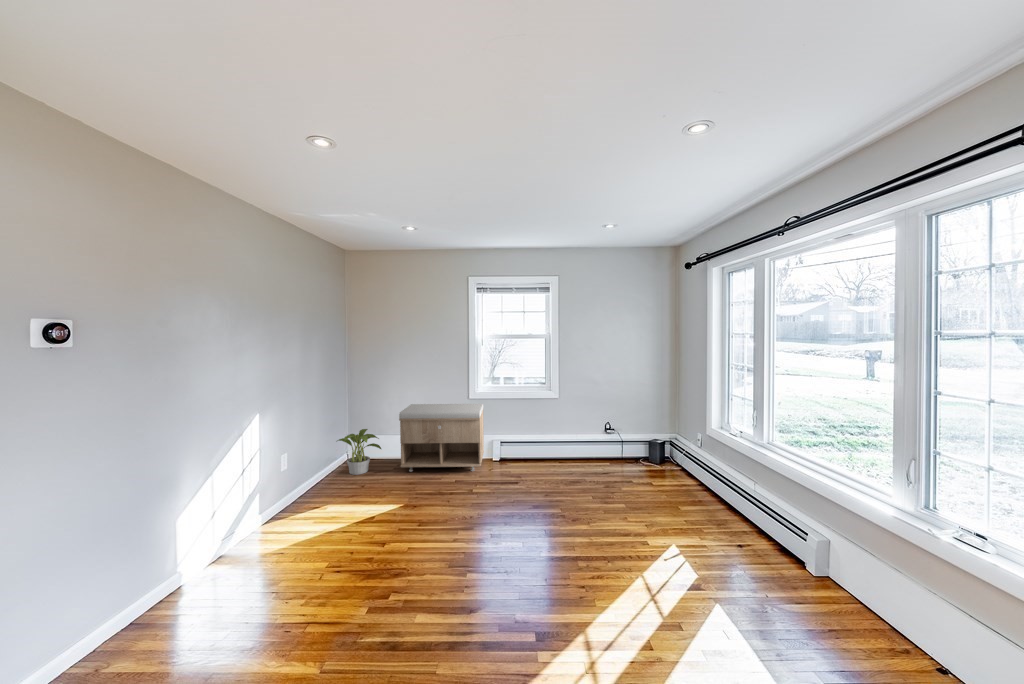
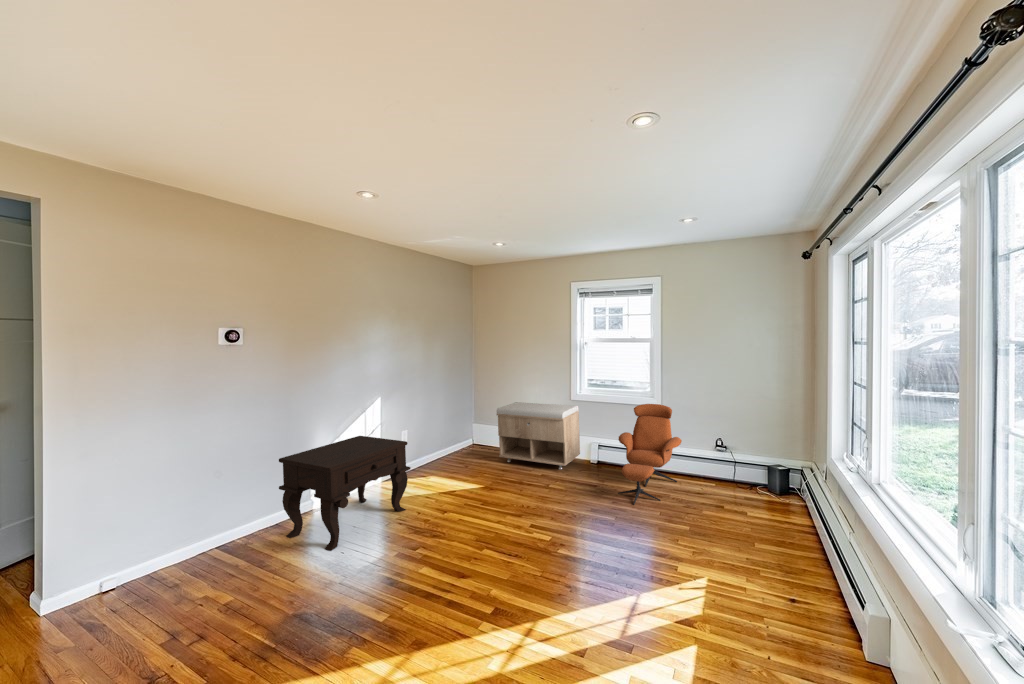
lounge chair: none [532,398,588,493] -> present [618,404,682,504]
potted plant: present [337,429,381,475] -> none [456,421,488,458]
side table: none [130,464,336,644] -> present [279,436,410,551]

